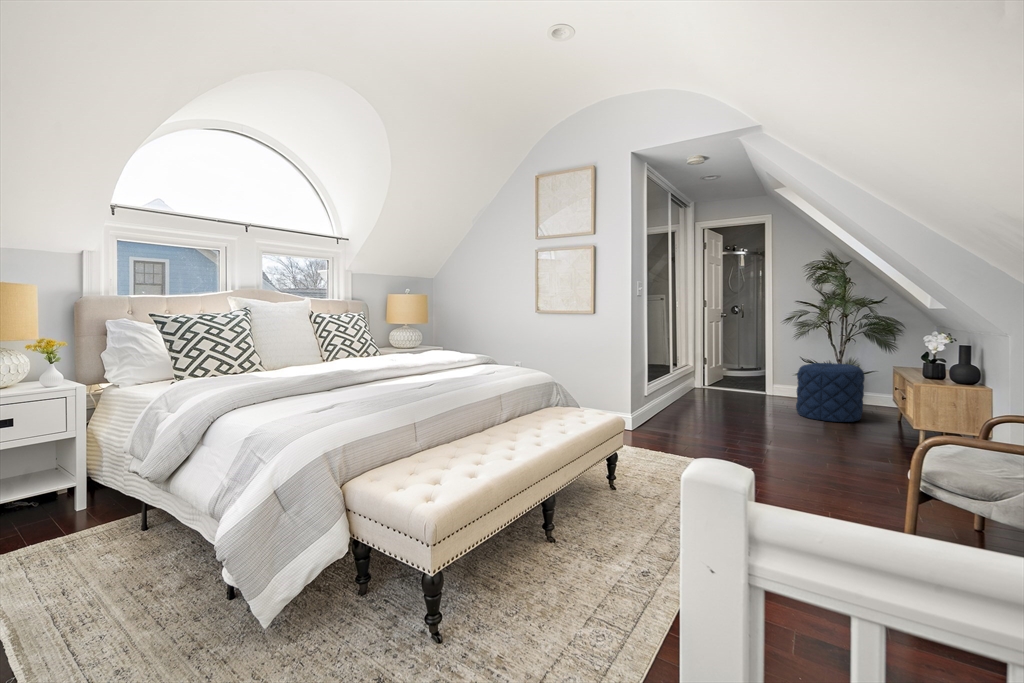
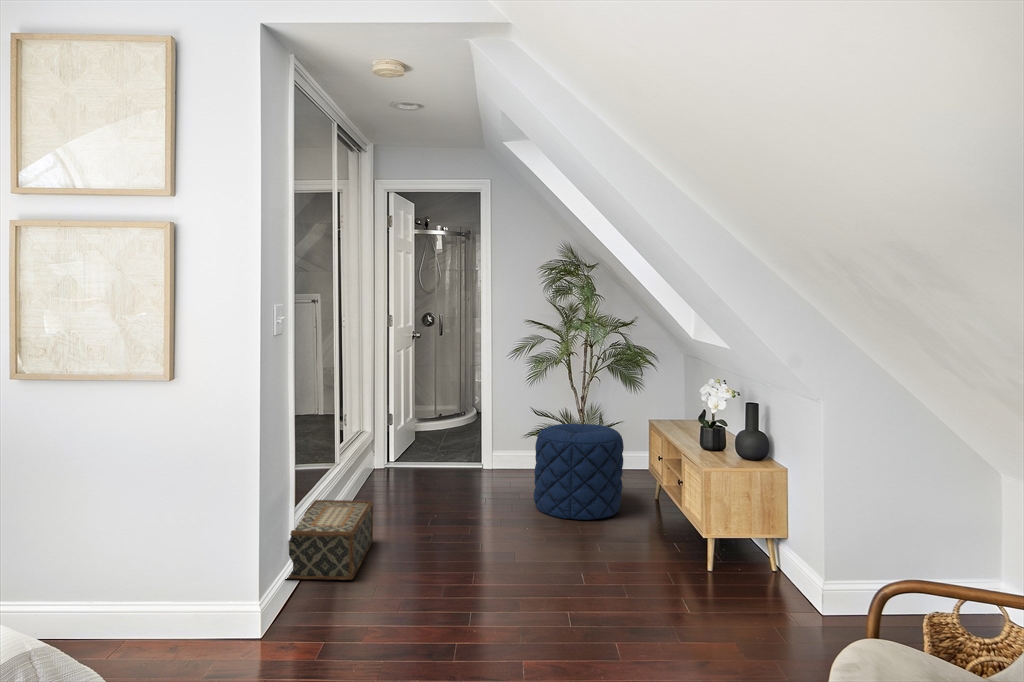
woven basket: none [641,393,690,430] -> present [287,500,373,580]

